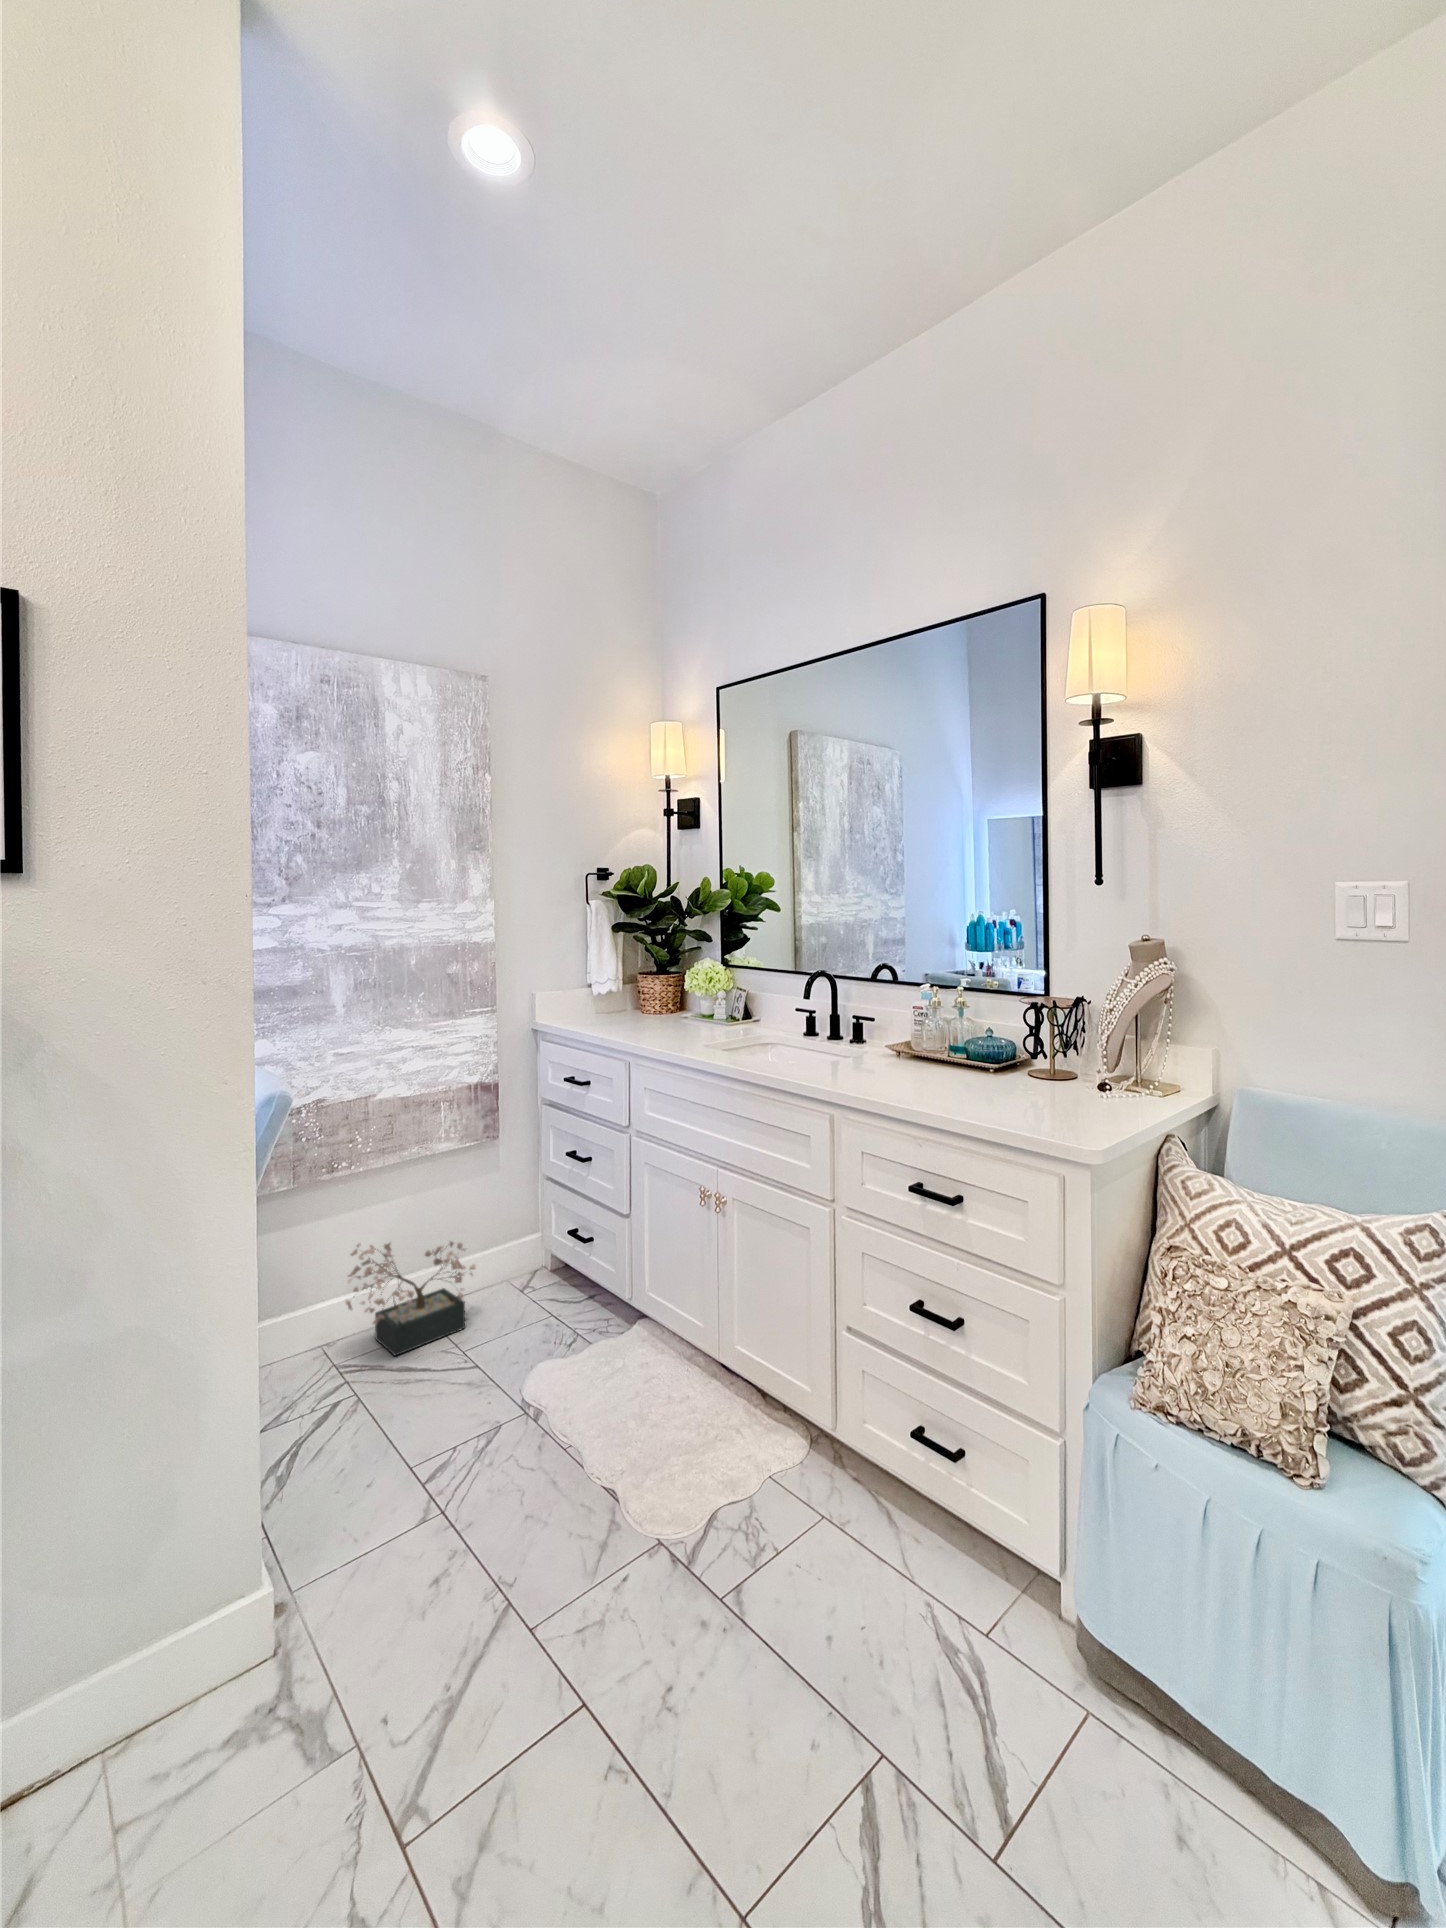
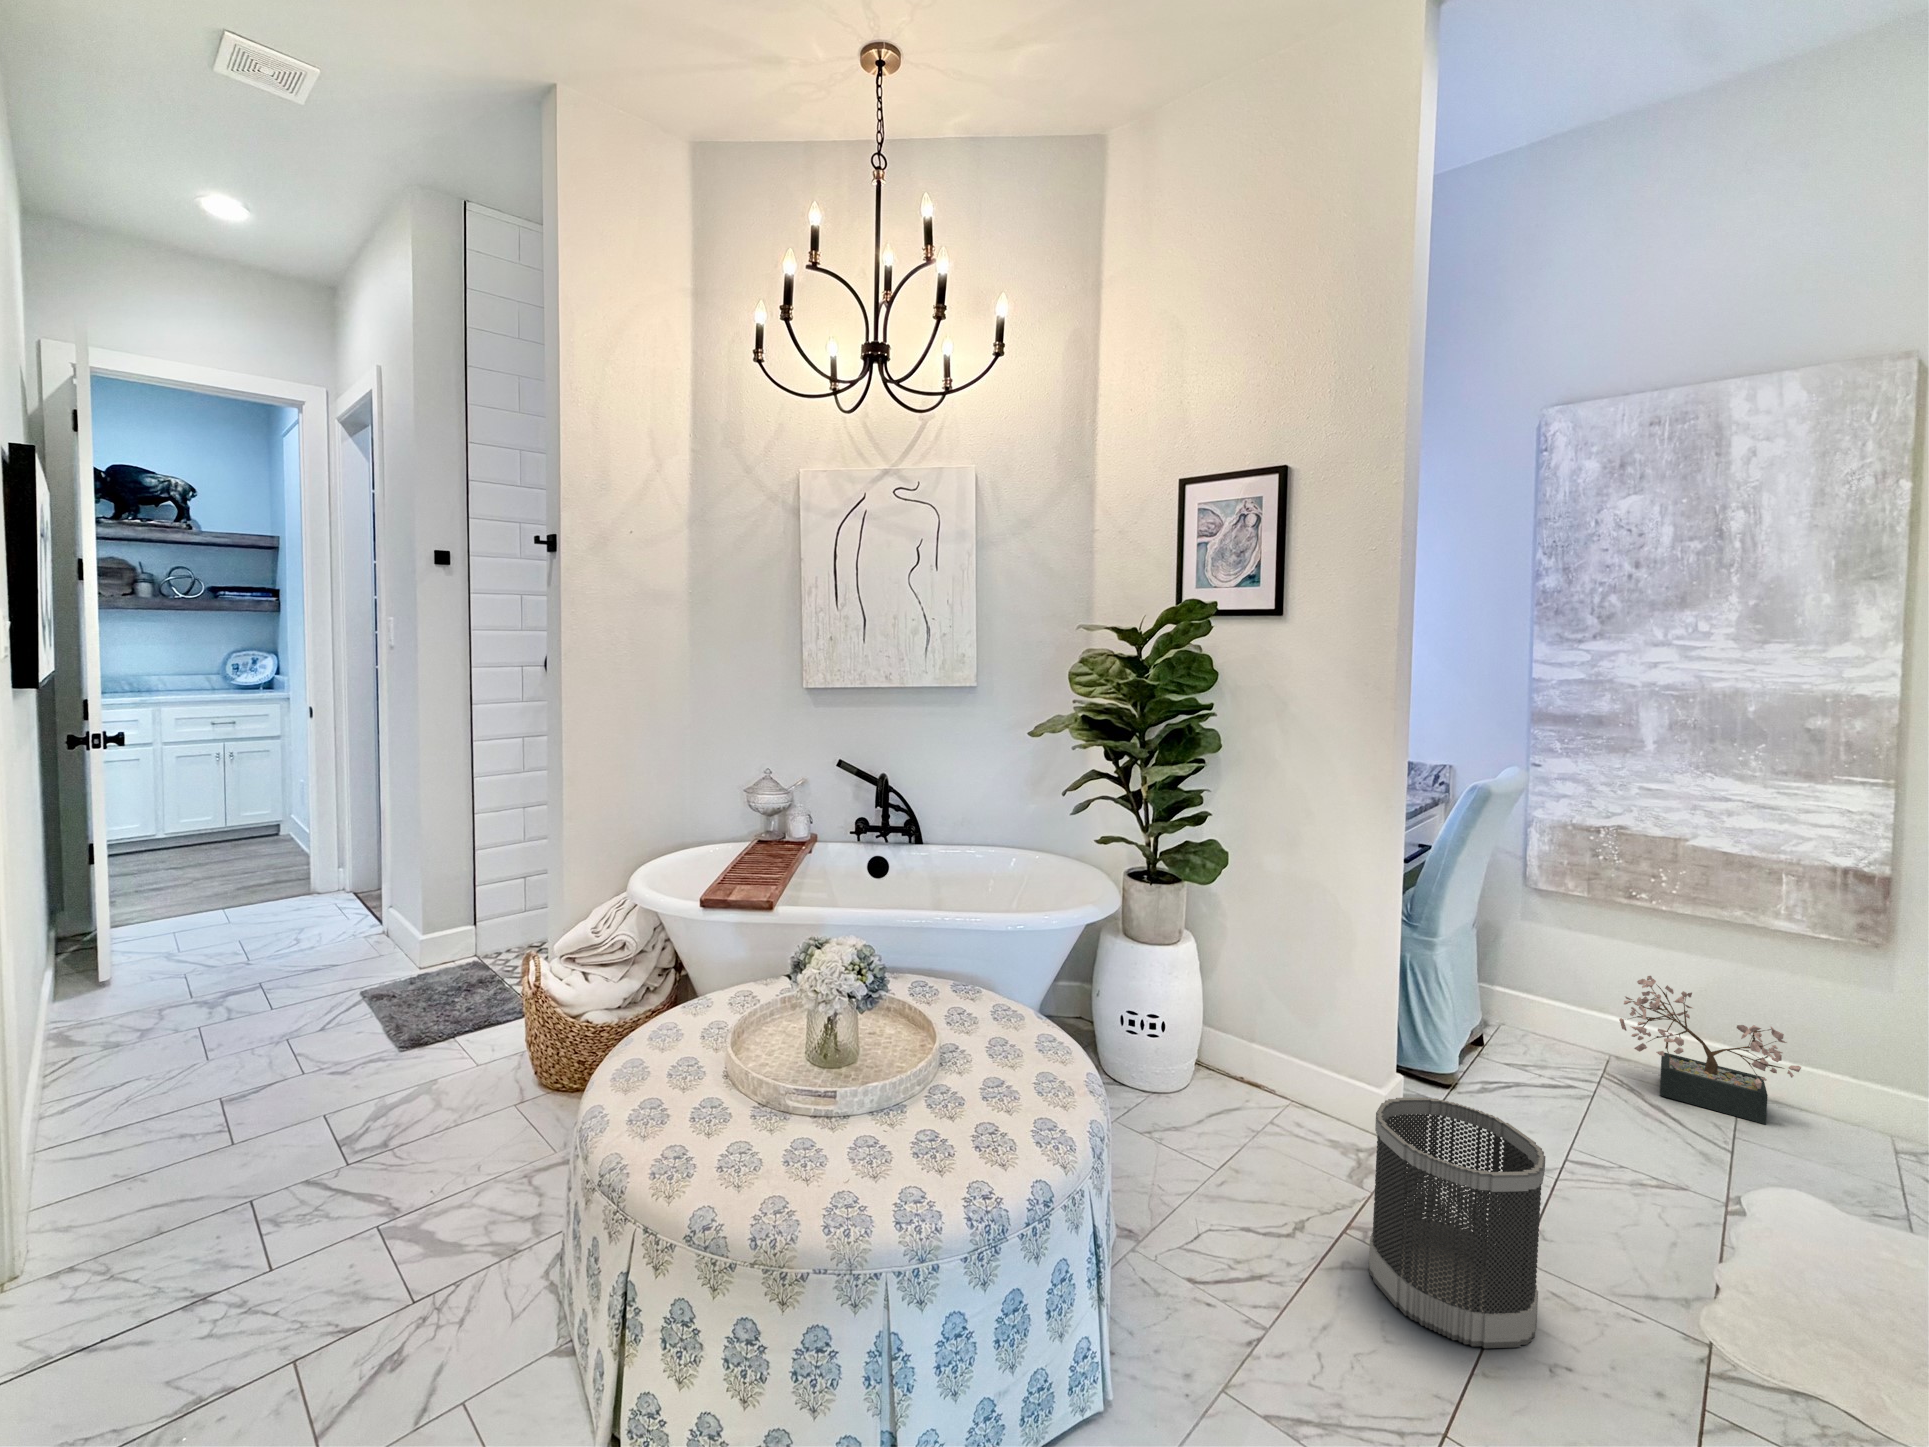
wastebasket: none [447,1494,637,1863] -> present [1369,1097,1545,1348]

